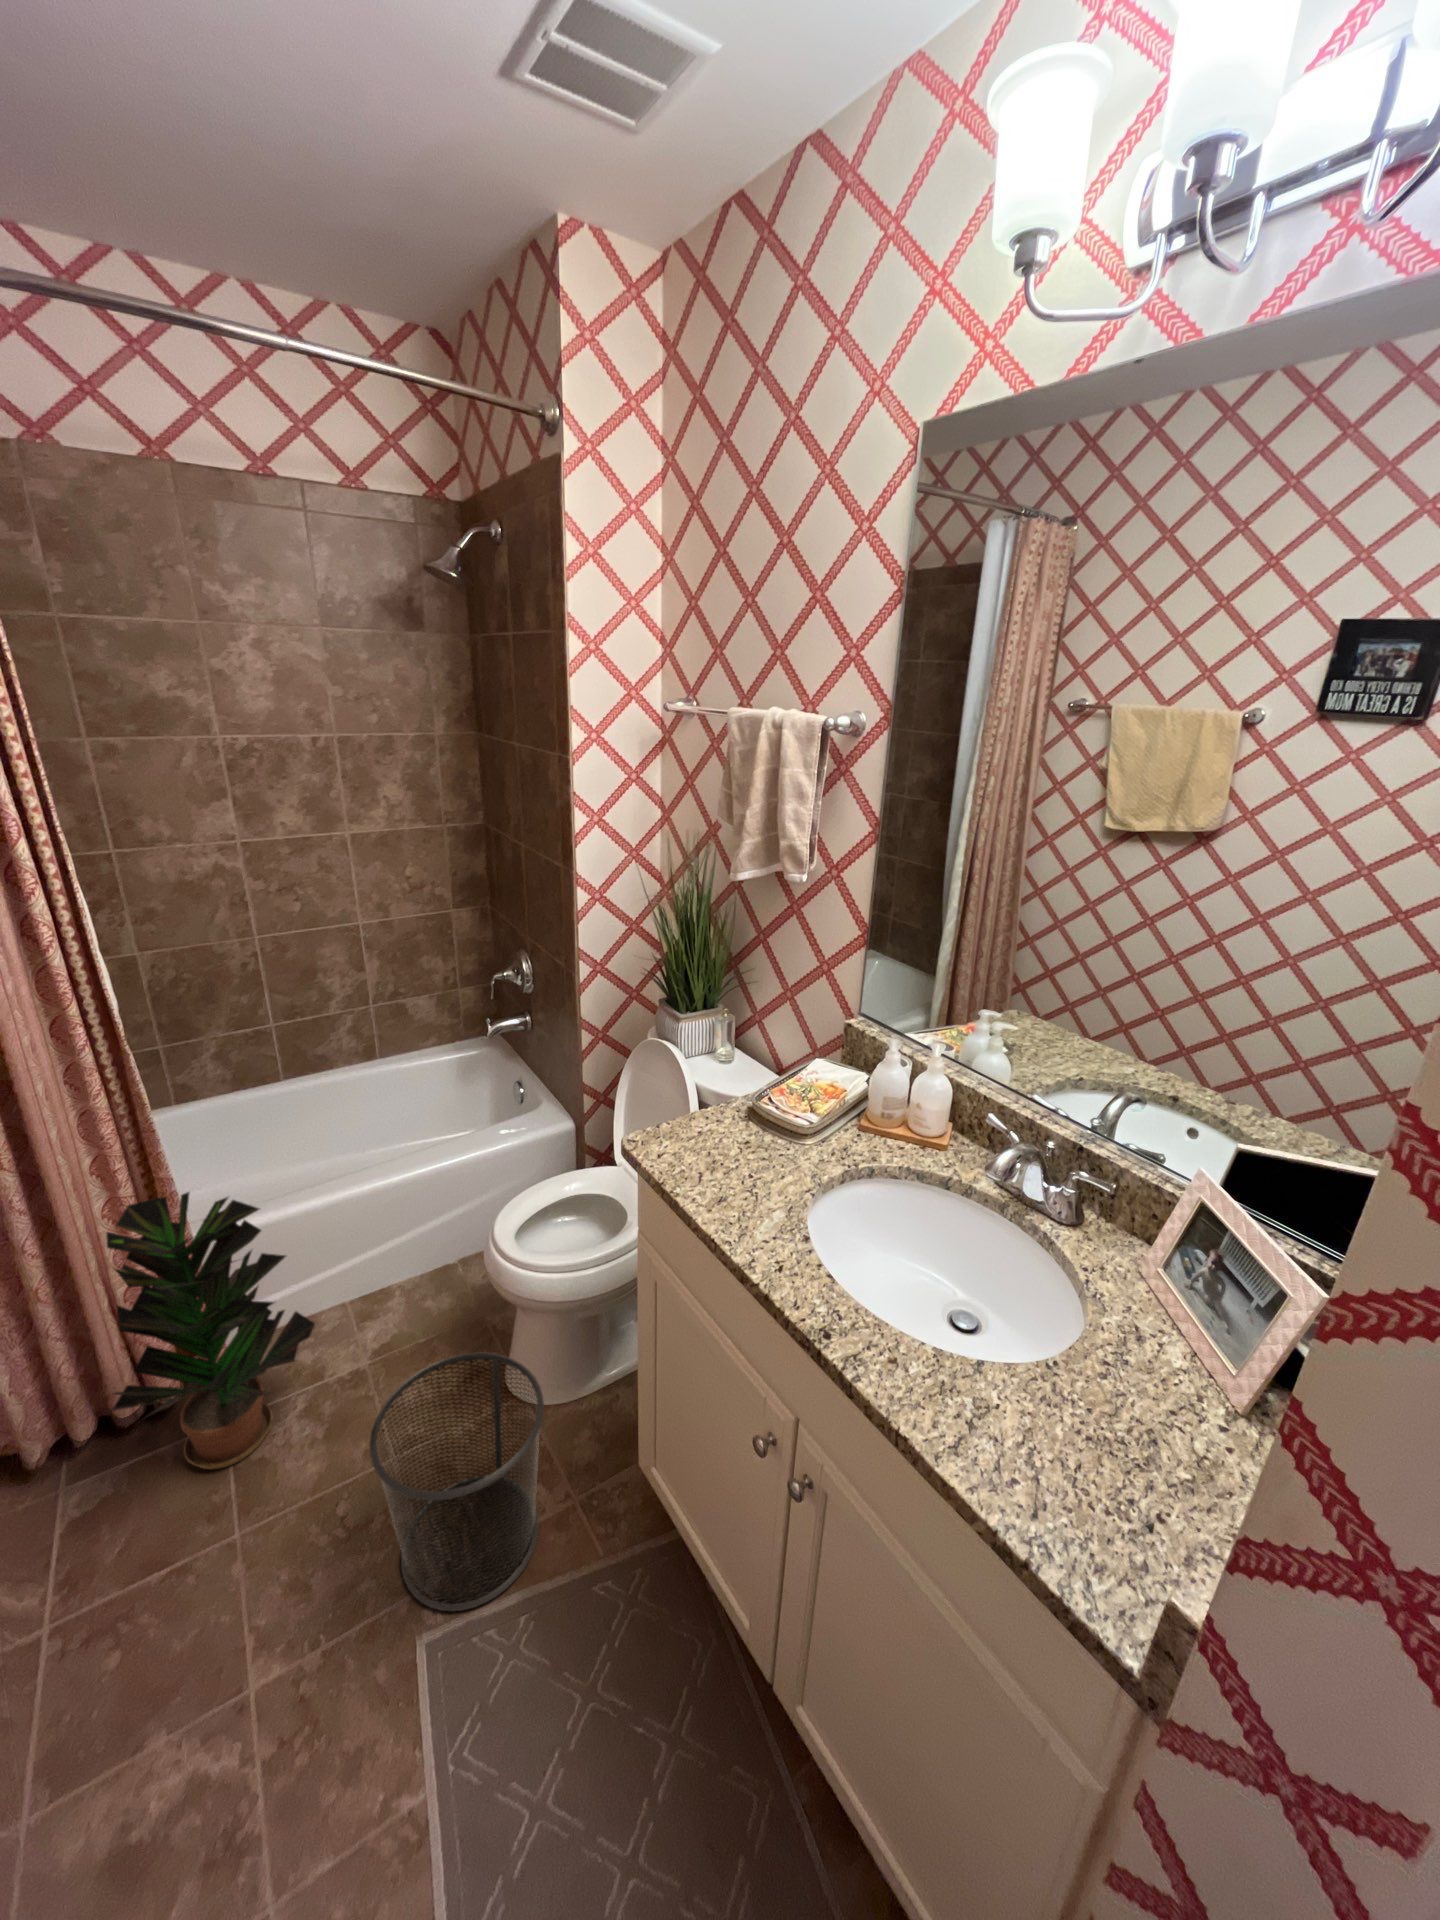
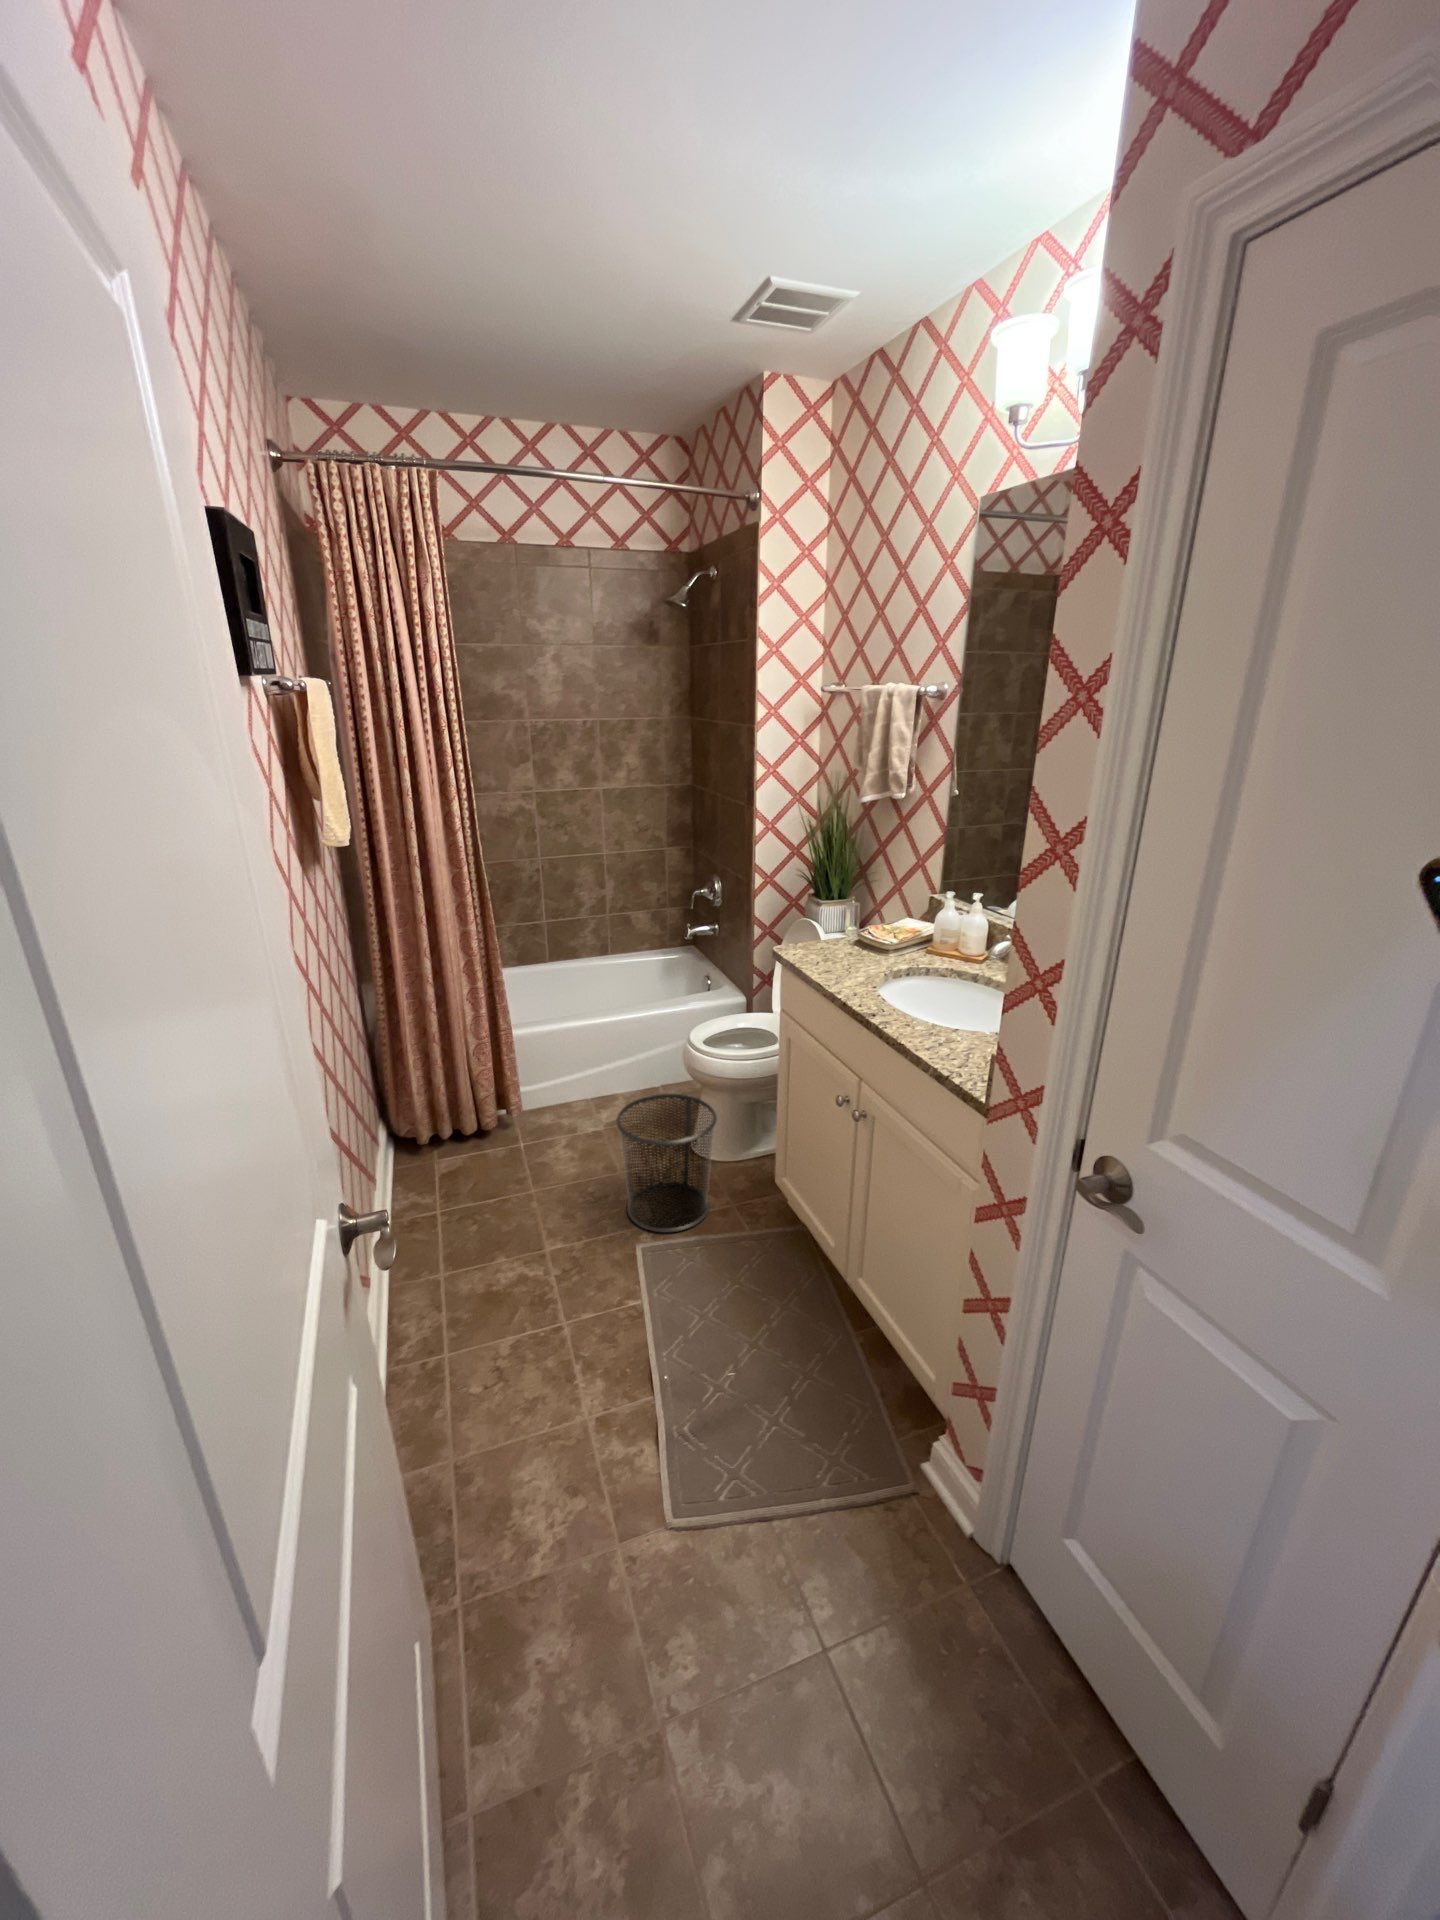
potted plant: present [106,1192,315,1469] -> none [464,985,577,1161]

